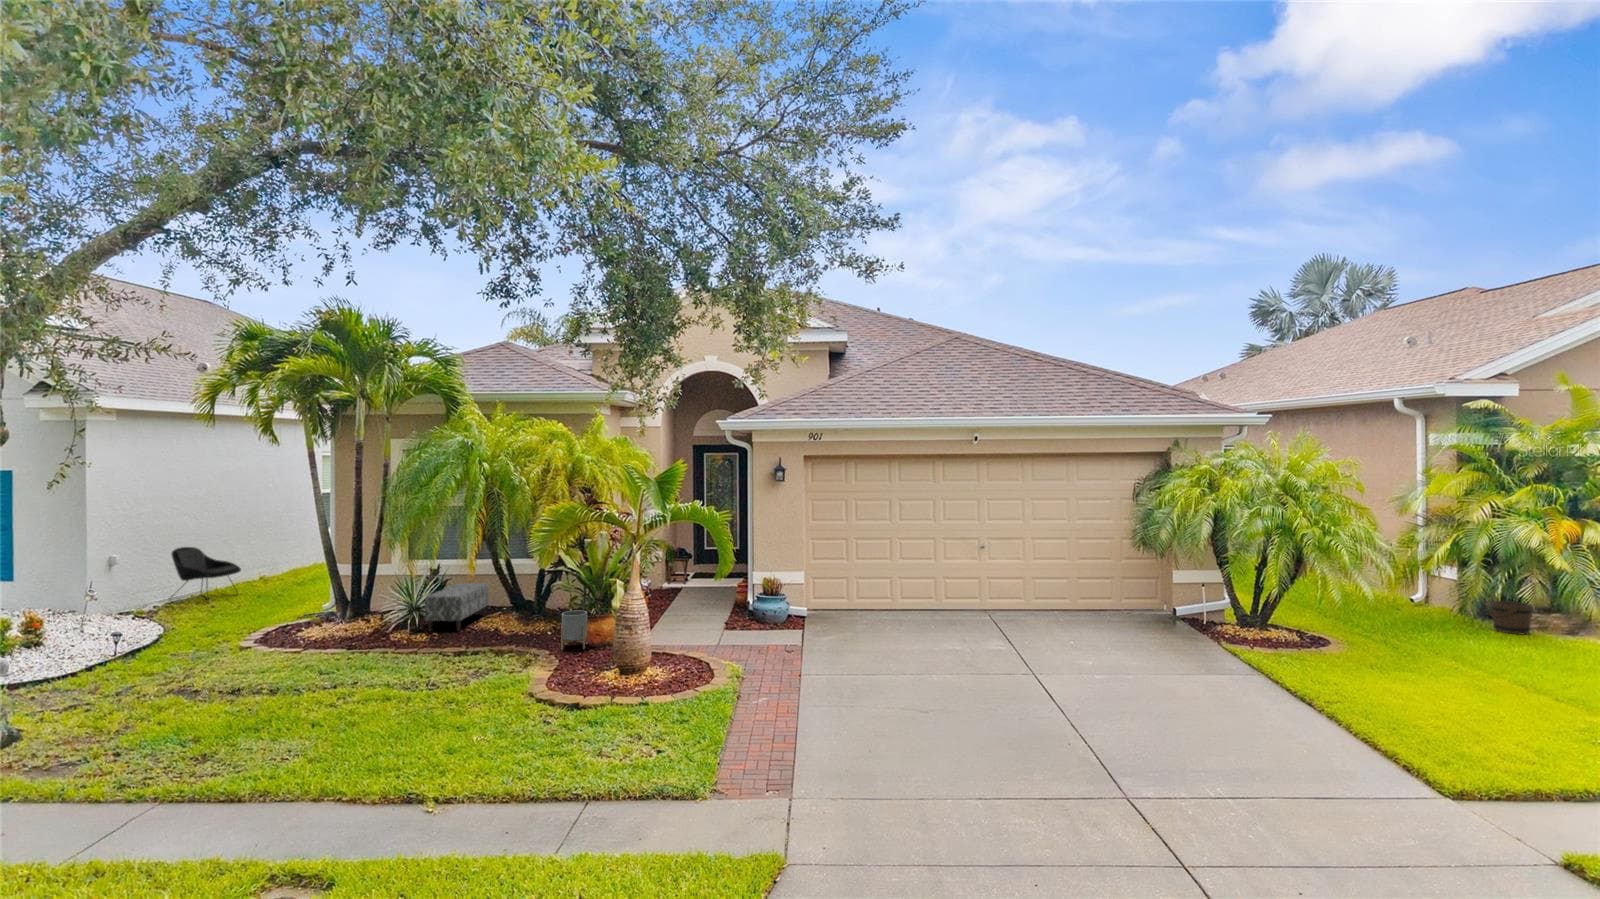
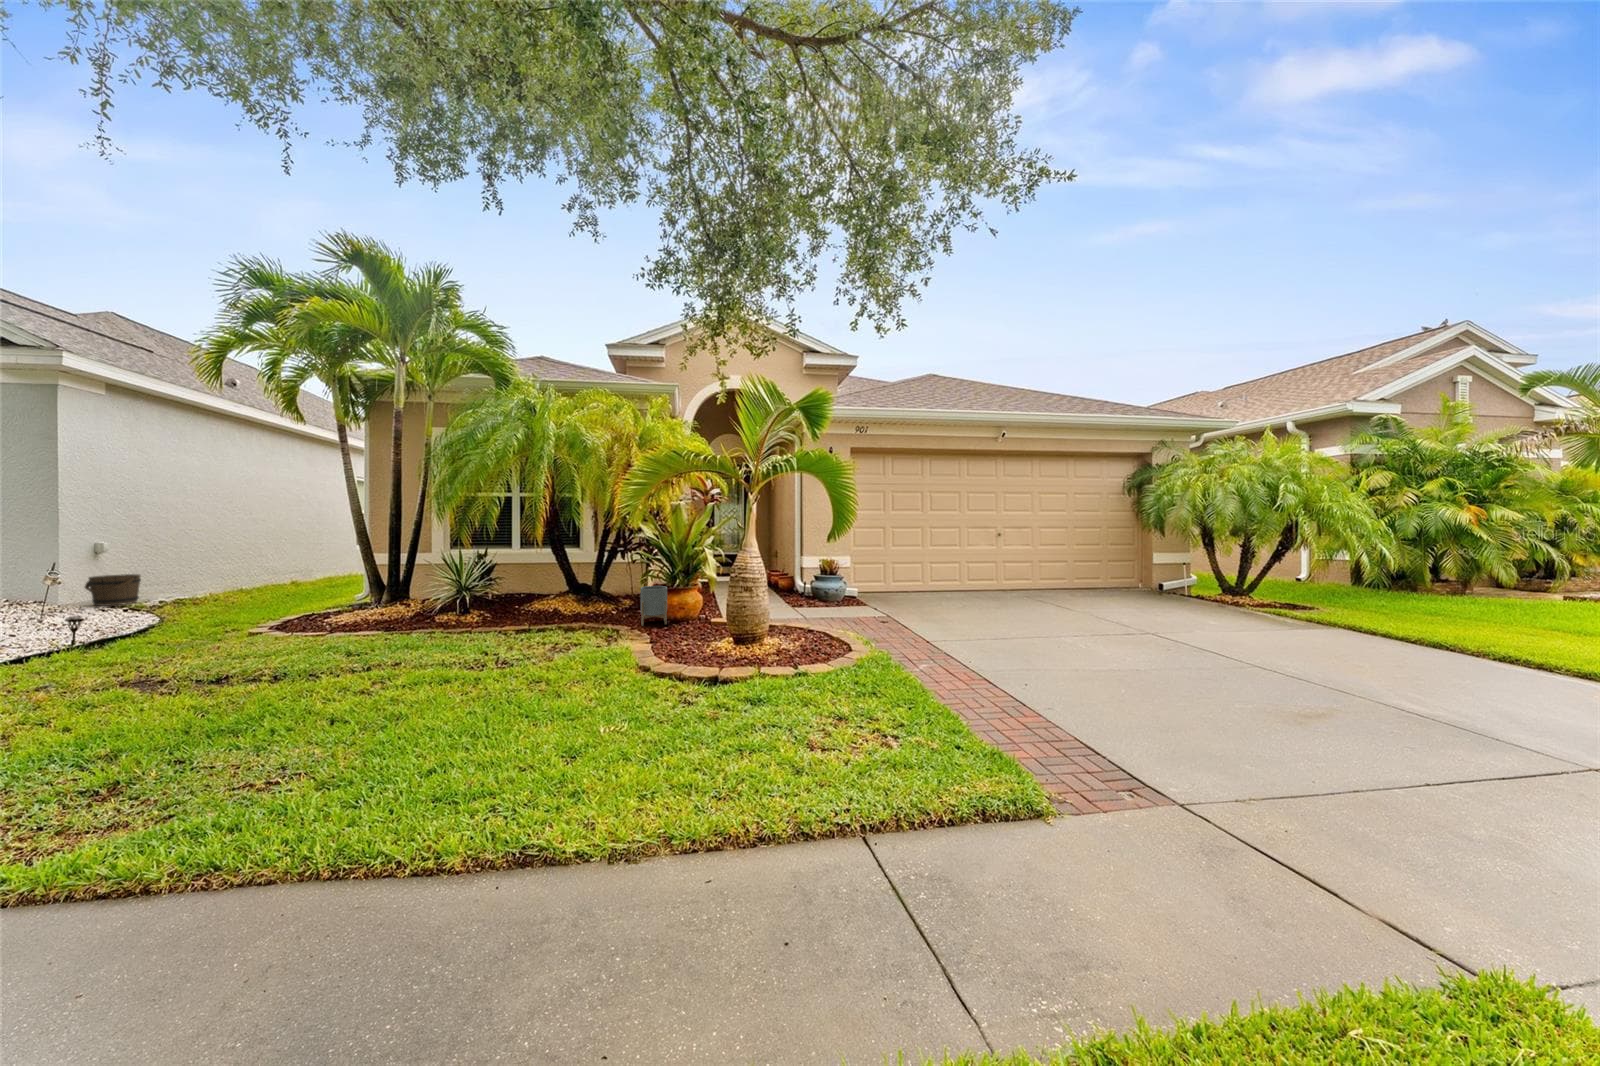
lounge chair: present [171,547,241,603] -> none [167,537,261,595]
bench: present [425,583,488,632] -> none [479,568,543,614]
bucket: present [1489,601,1532,634] -> present [85,574,141,606]

